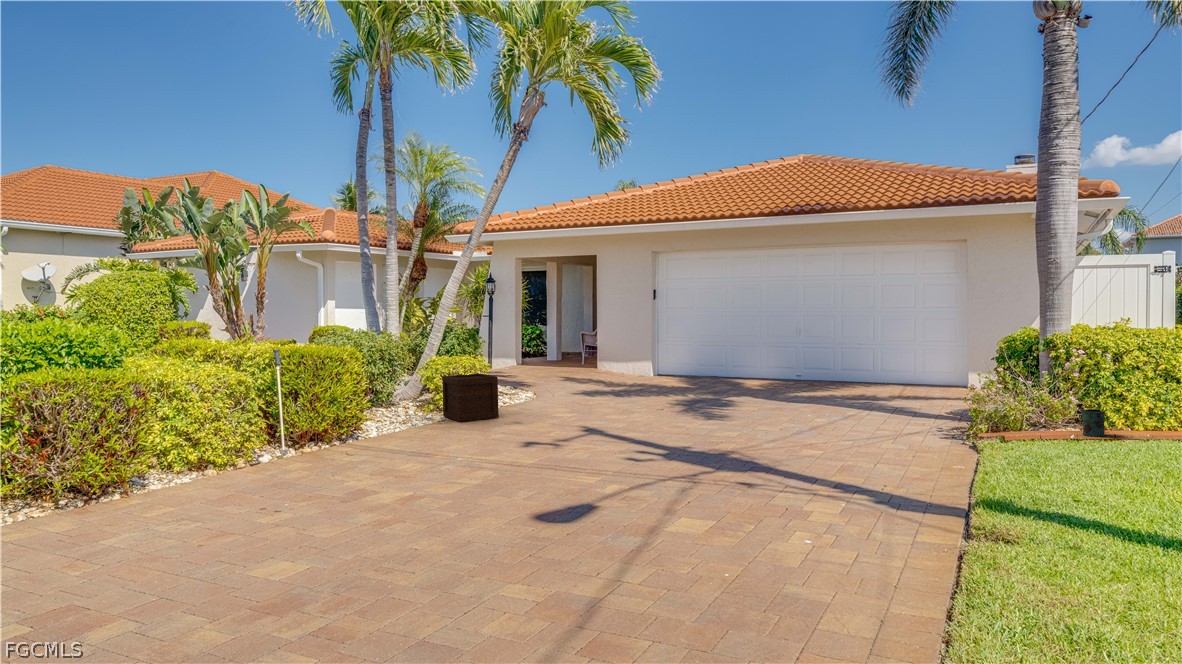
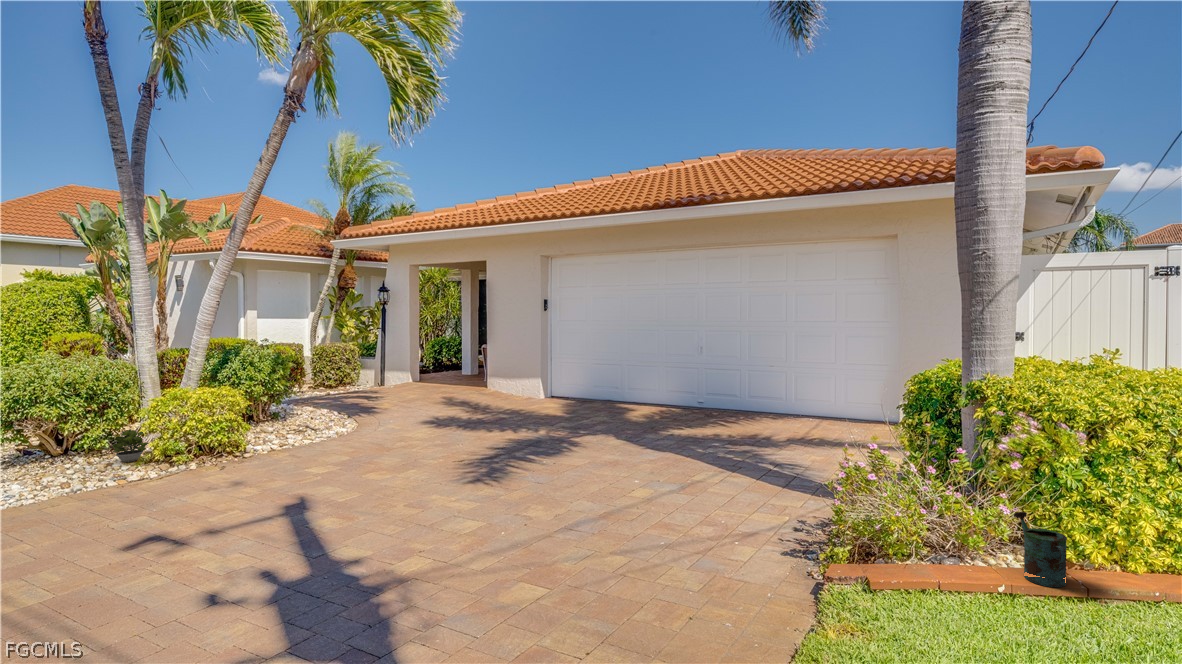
wooden crate: present [442,373,499,422] -> none [150,411,225,482]
potted plant: none [390,388,417,415] -> present [112,429,148,462]

